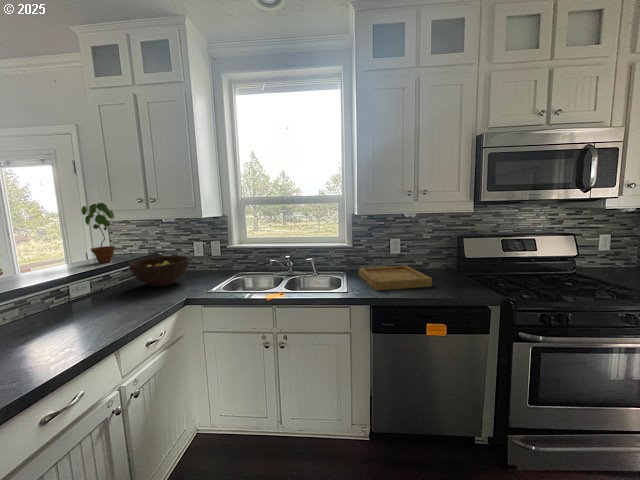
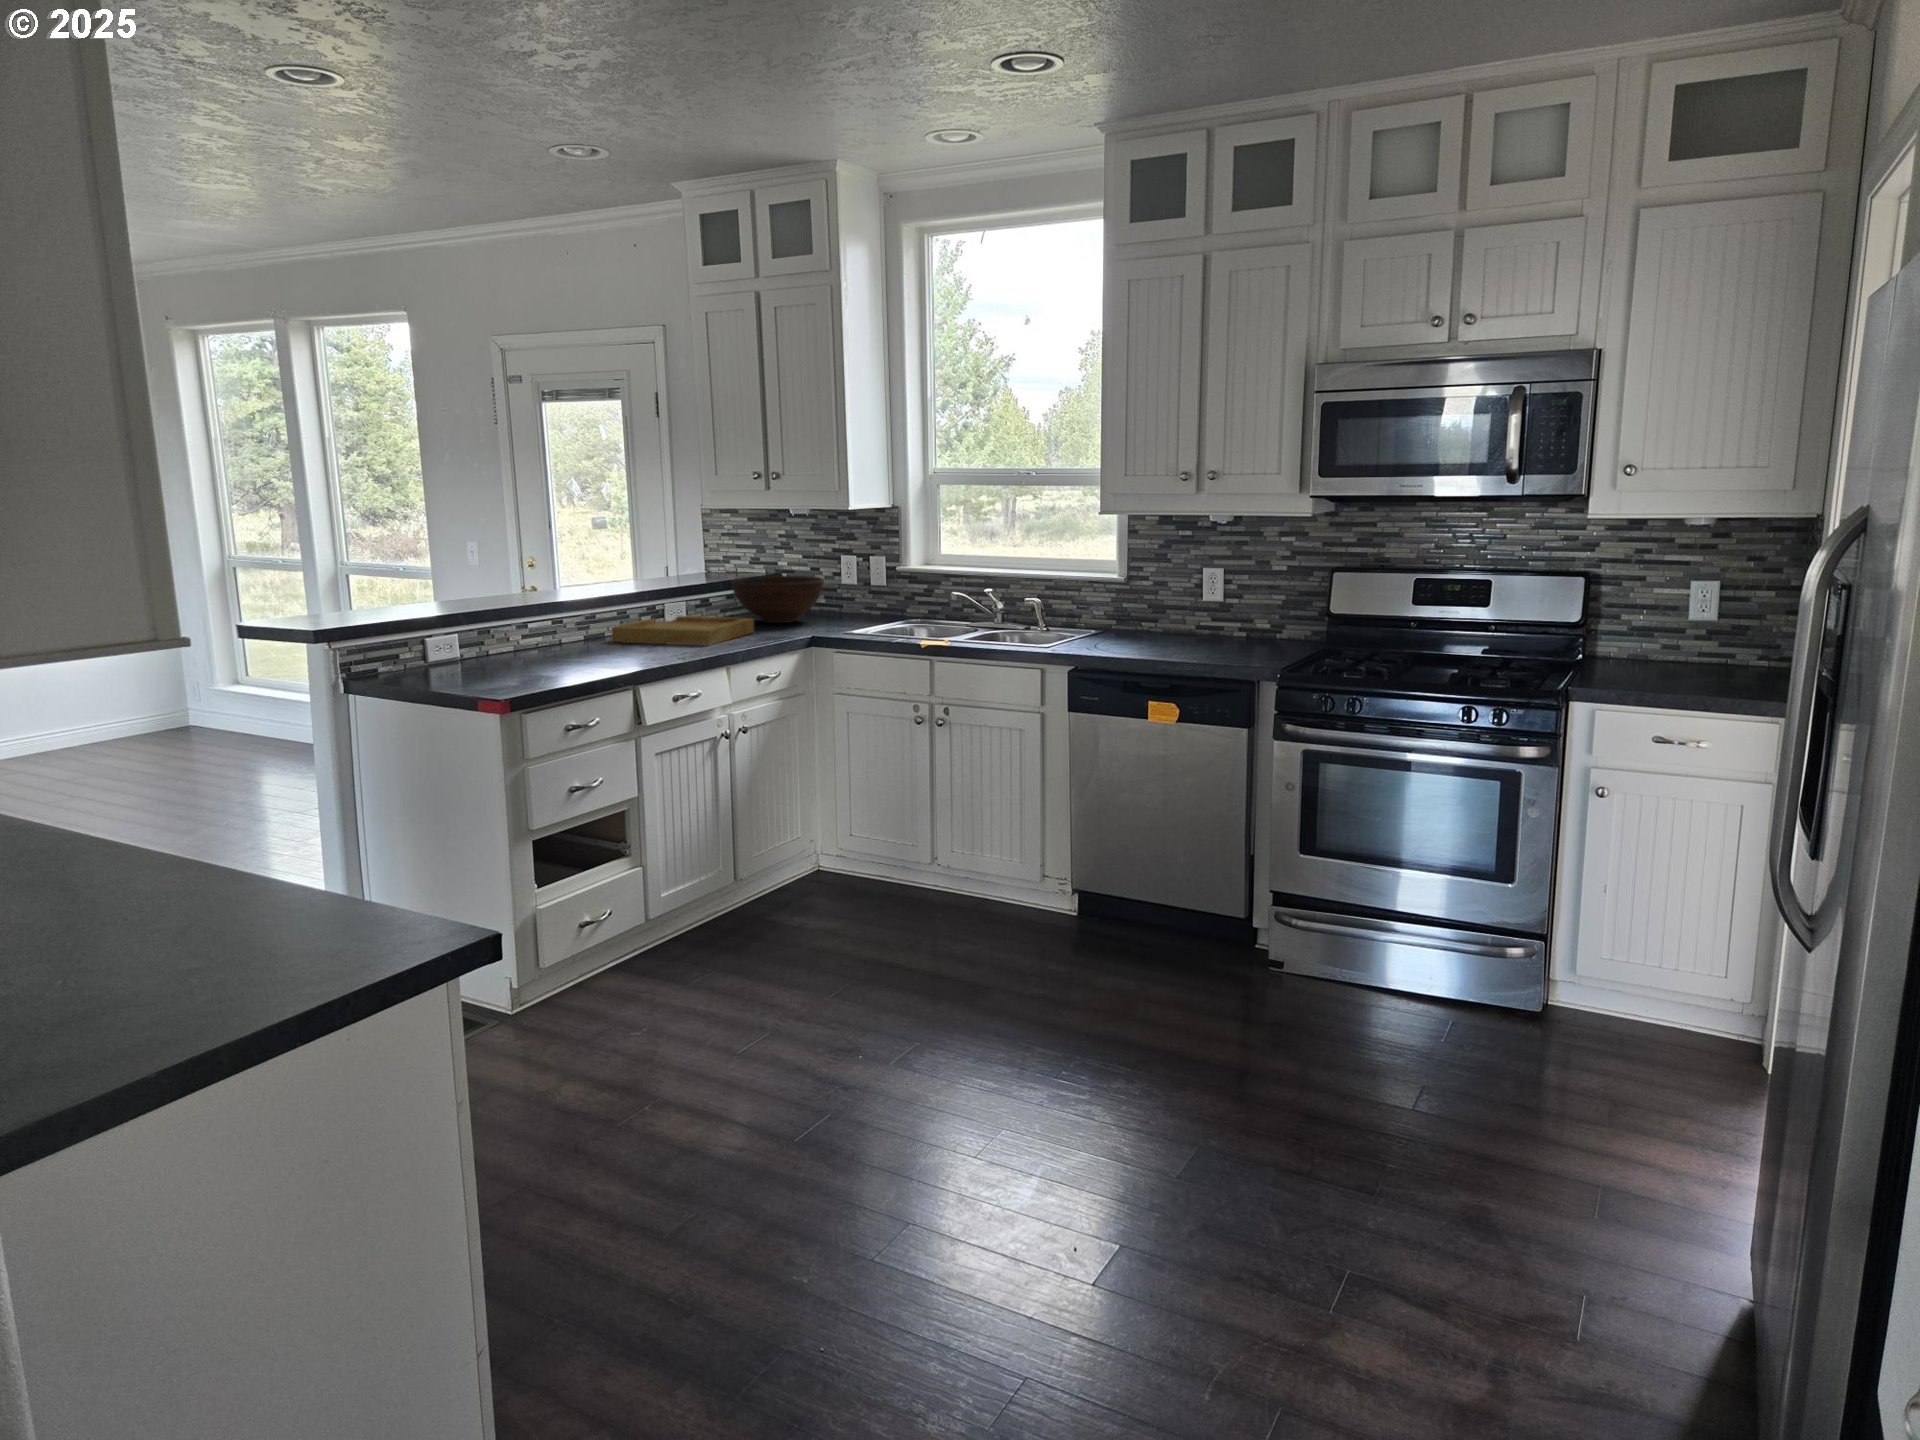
potted plant: present [82,203,115,263] -> none [671,475,716,578]
tray: present [359,266,432,290] -> present [612,616,754,646]

